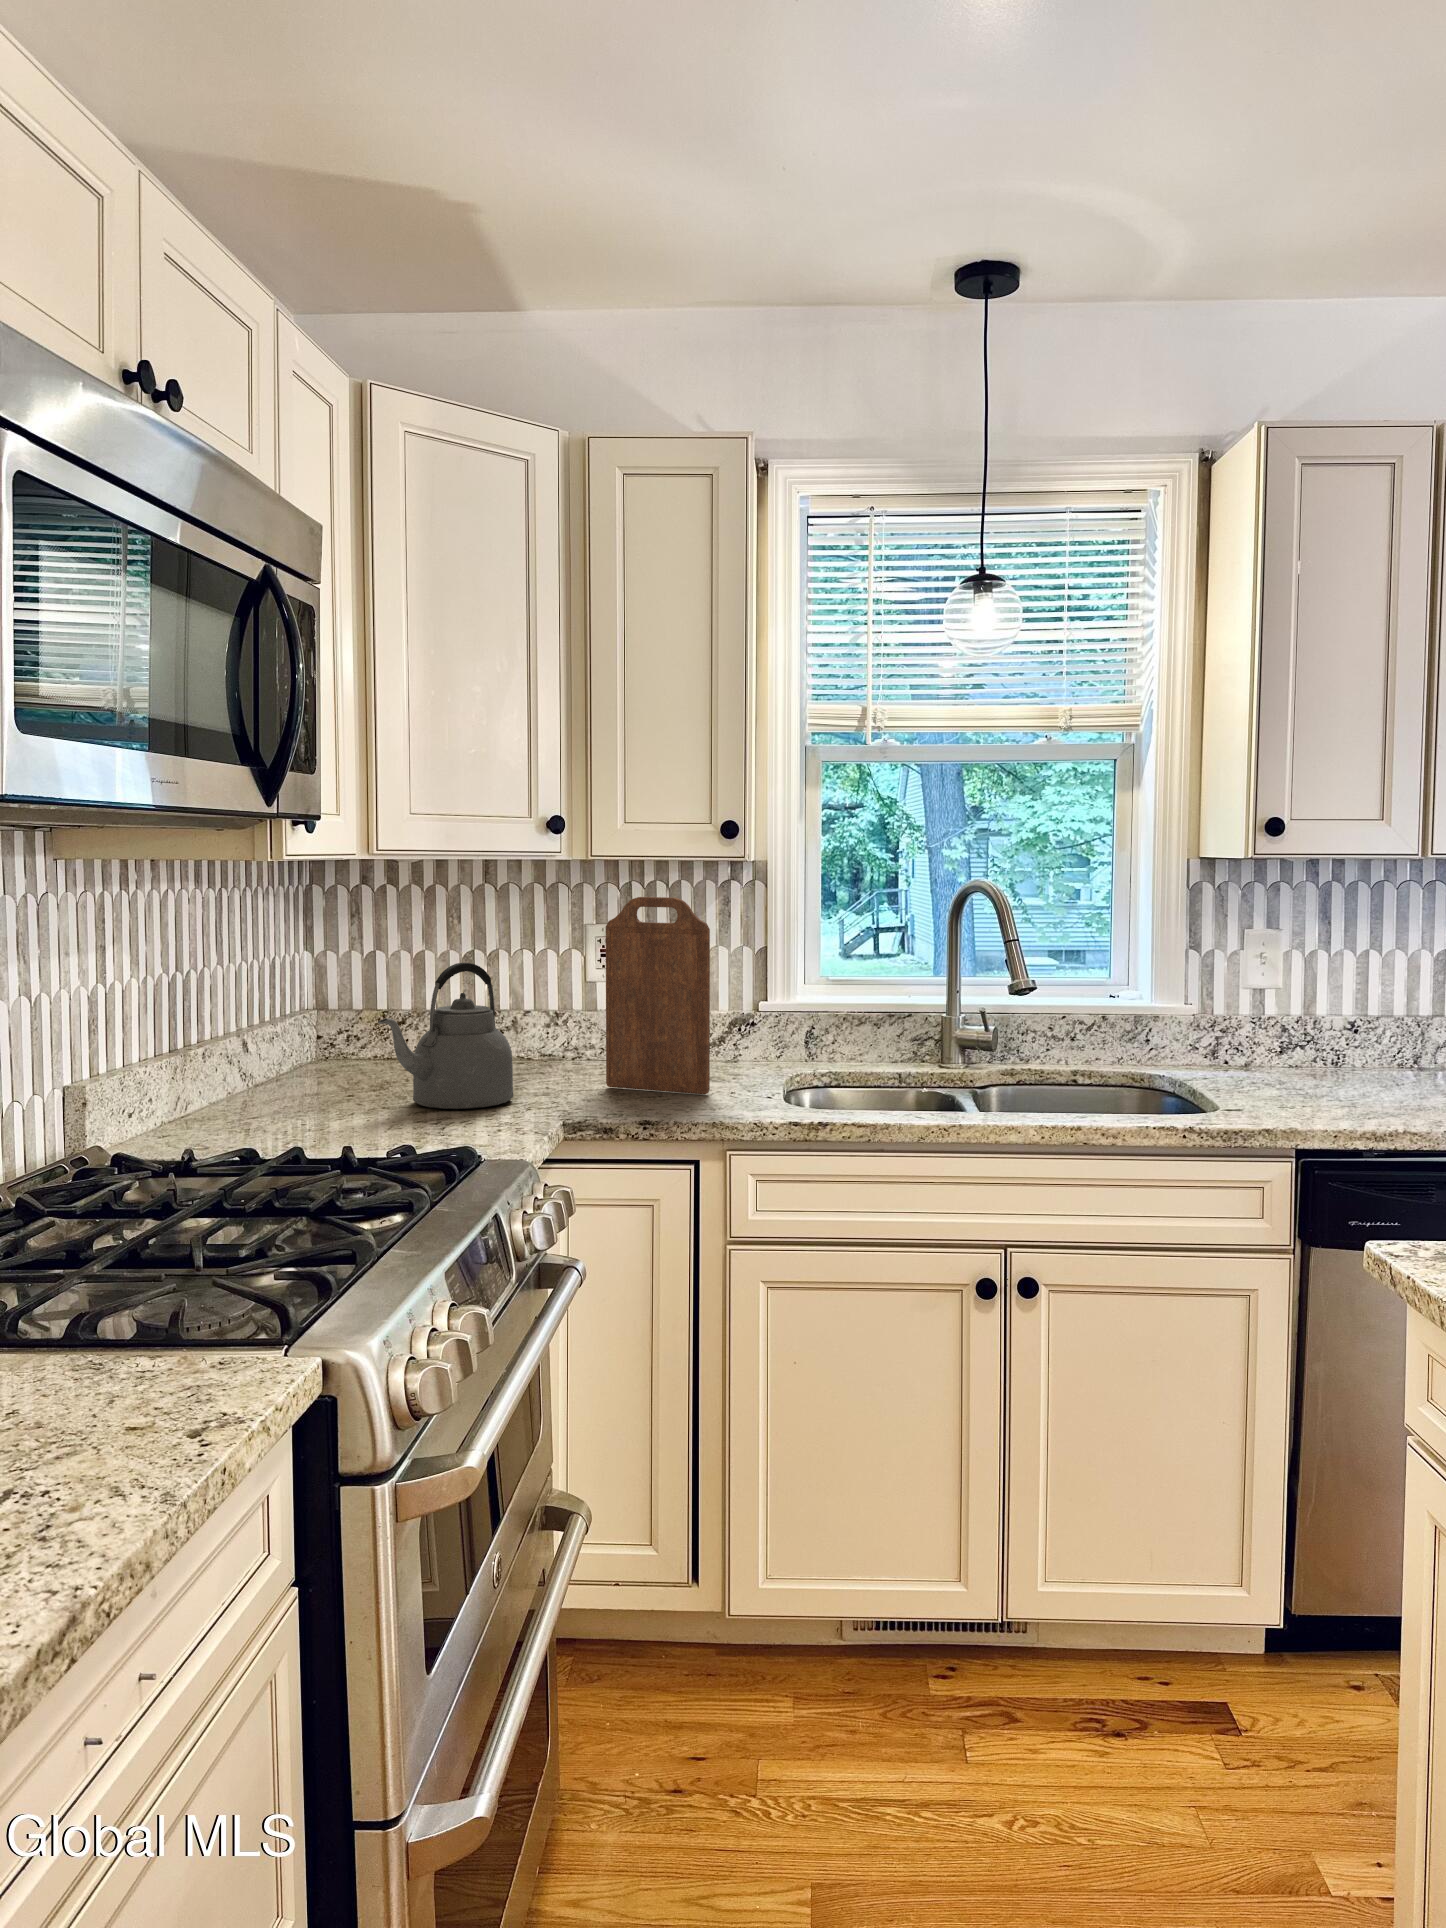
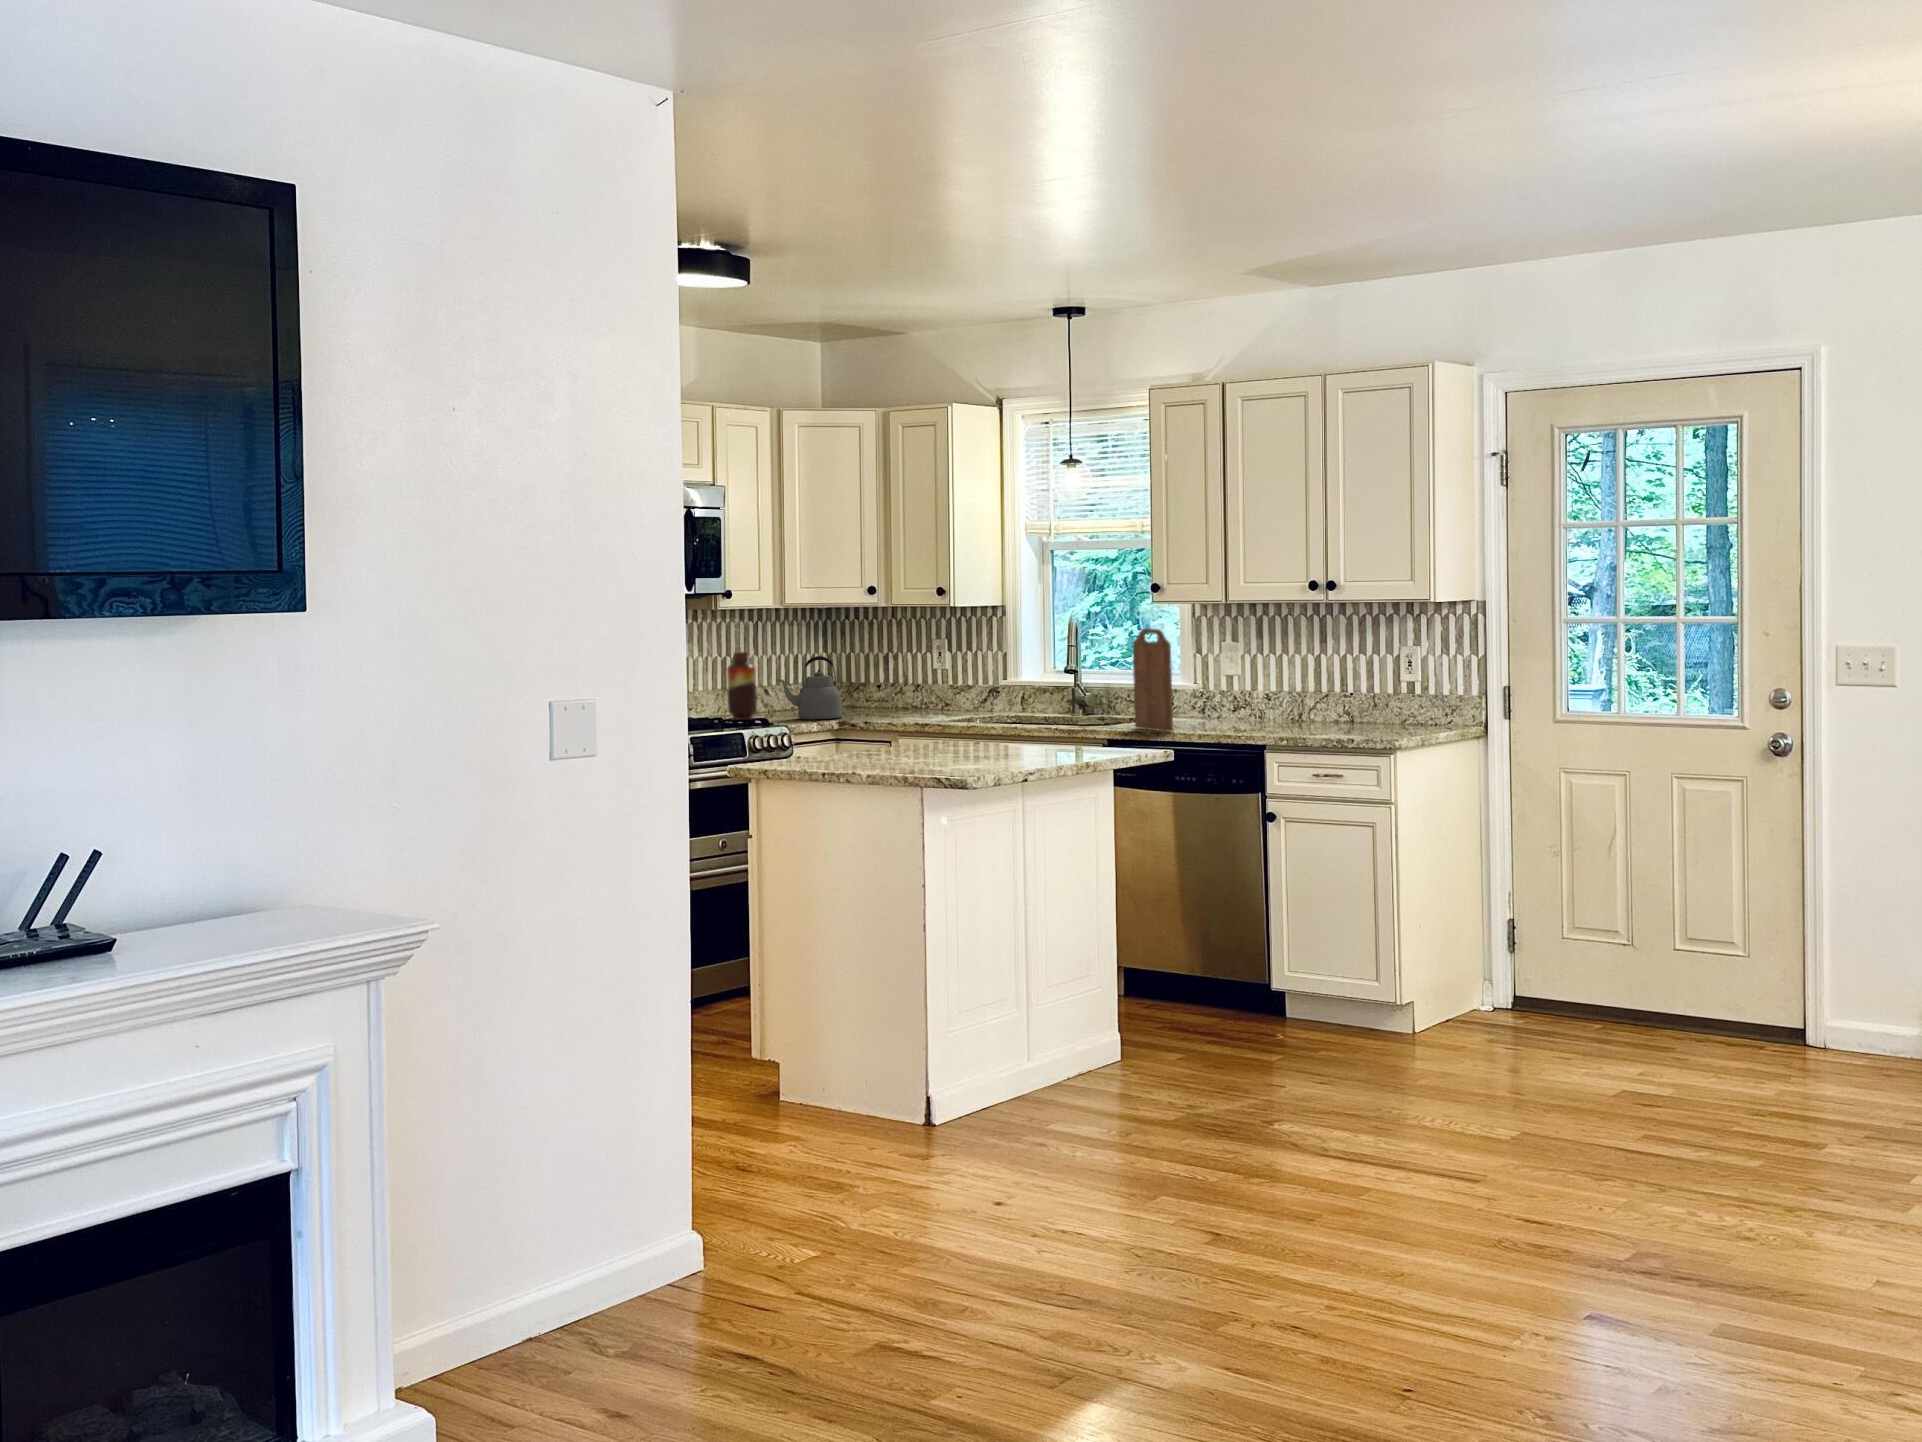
cutting board: present [606,897,710,1095] -> present [1133,628,1173,731]
vase: none [243,955,317,1123] -> present [727,652,757,720]

